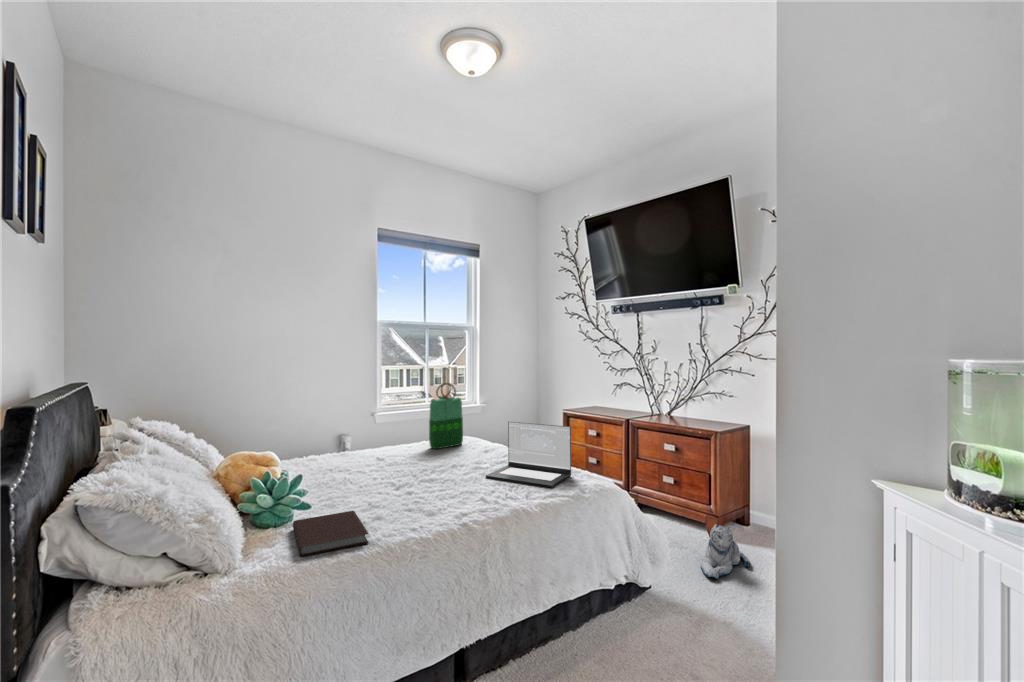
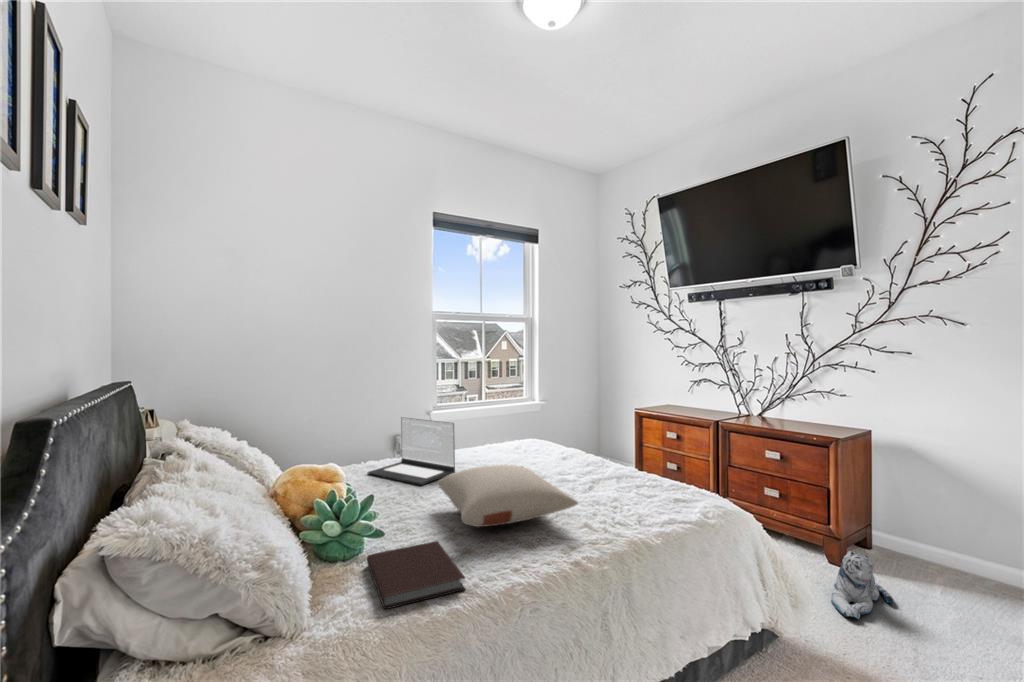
tote bag: present [429,383,463,449] -> none [498,381,535,456]
laptop: present [485,422,571,488] -> present [368,417,455,485]
pillow: none [363,452,475,500] -> present [437,465,578,527]

